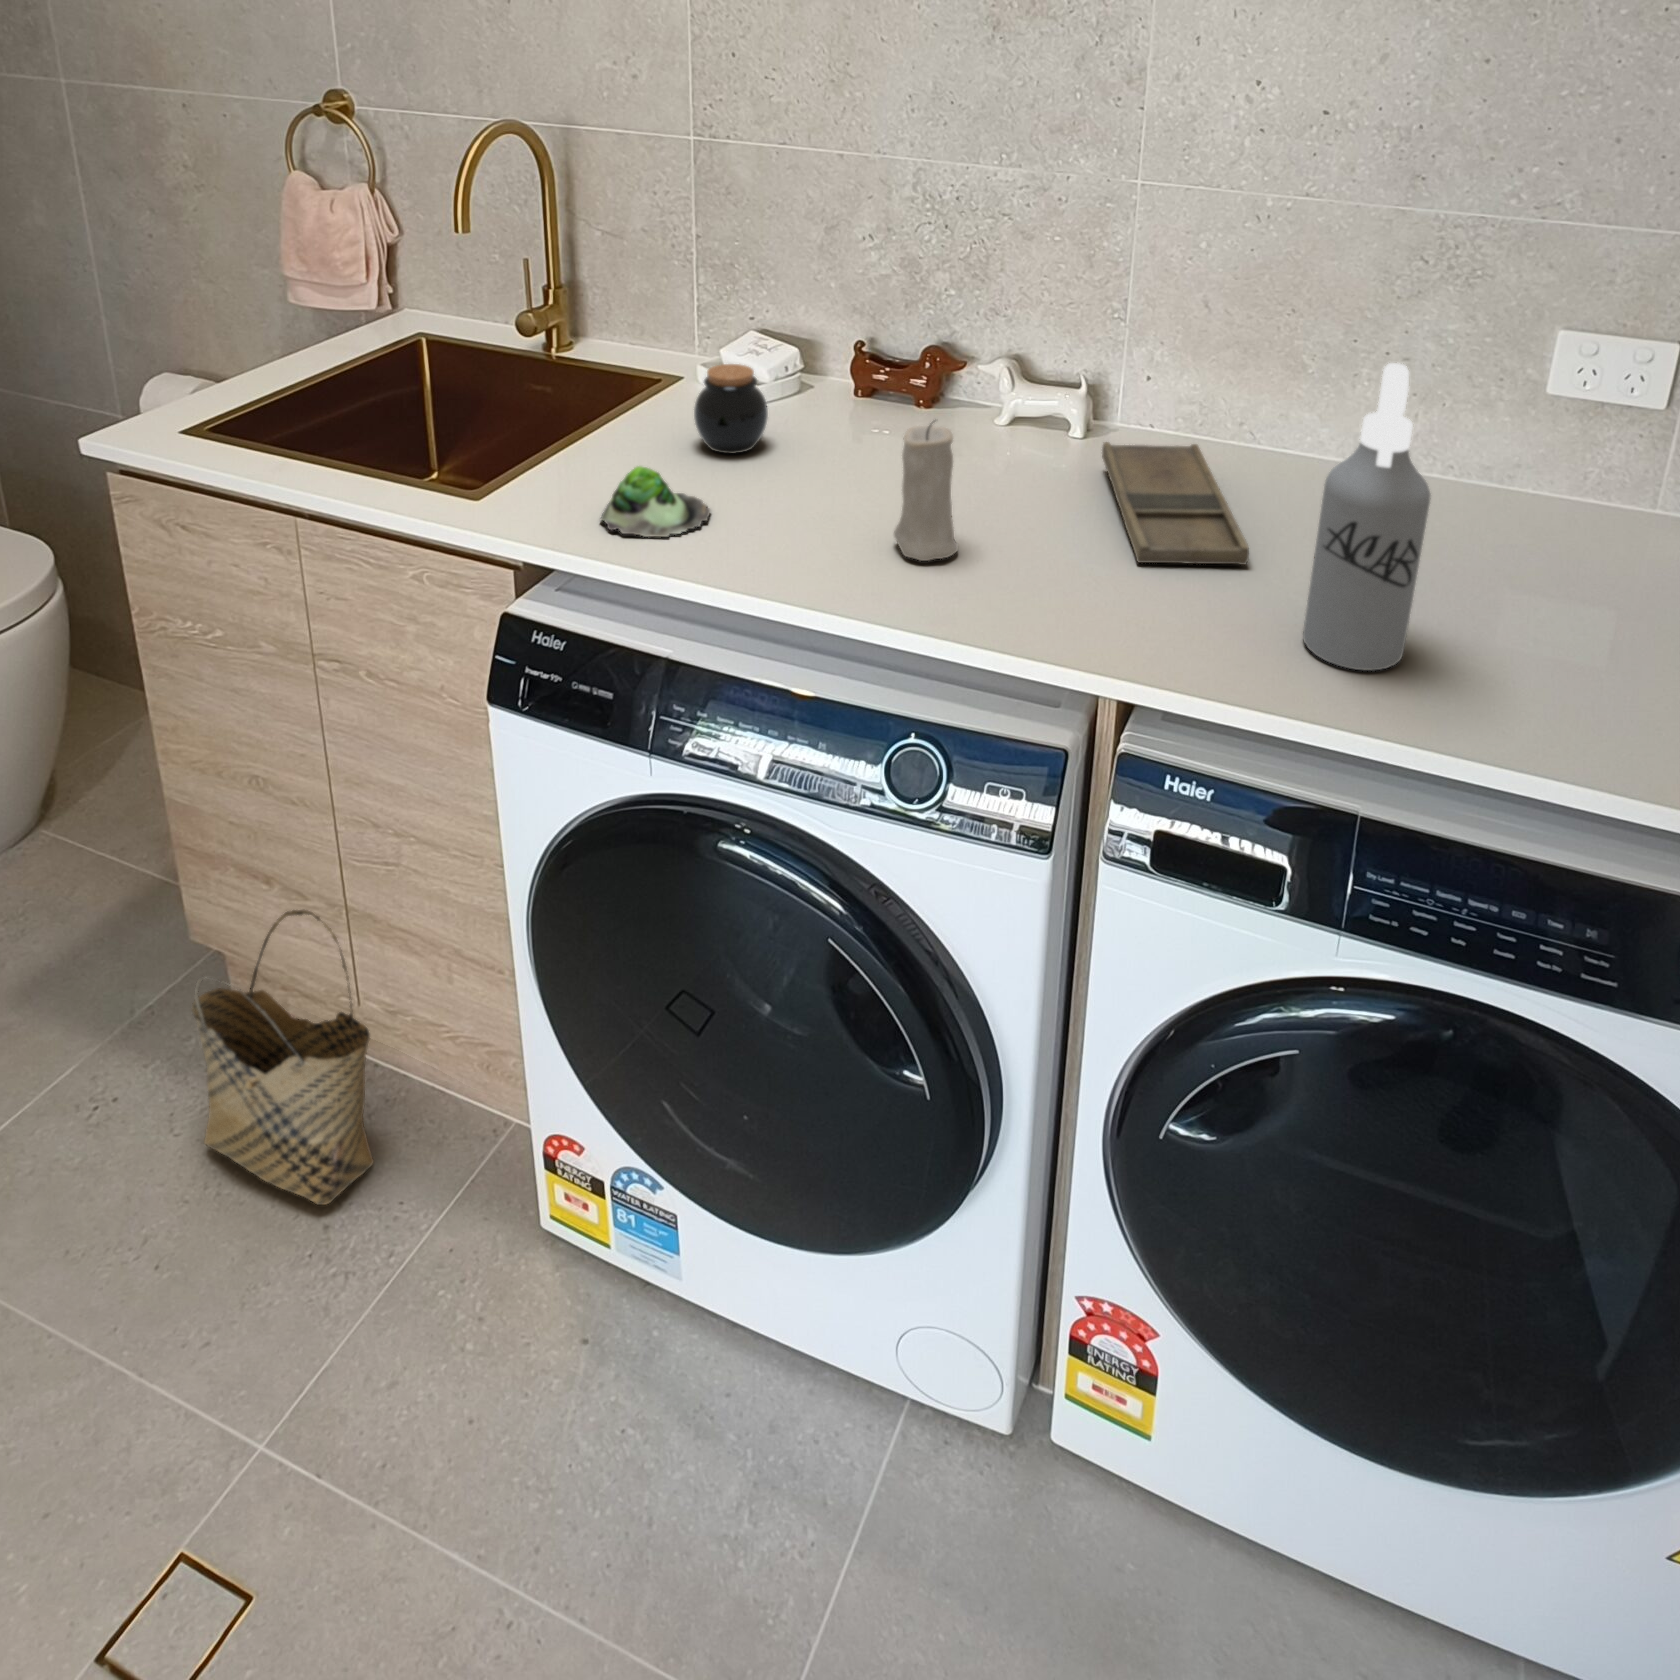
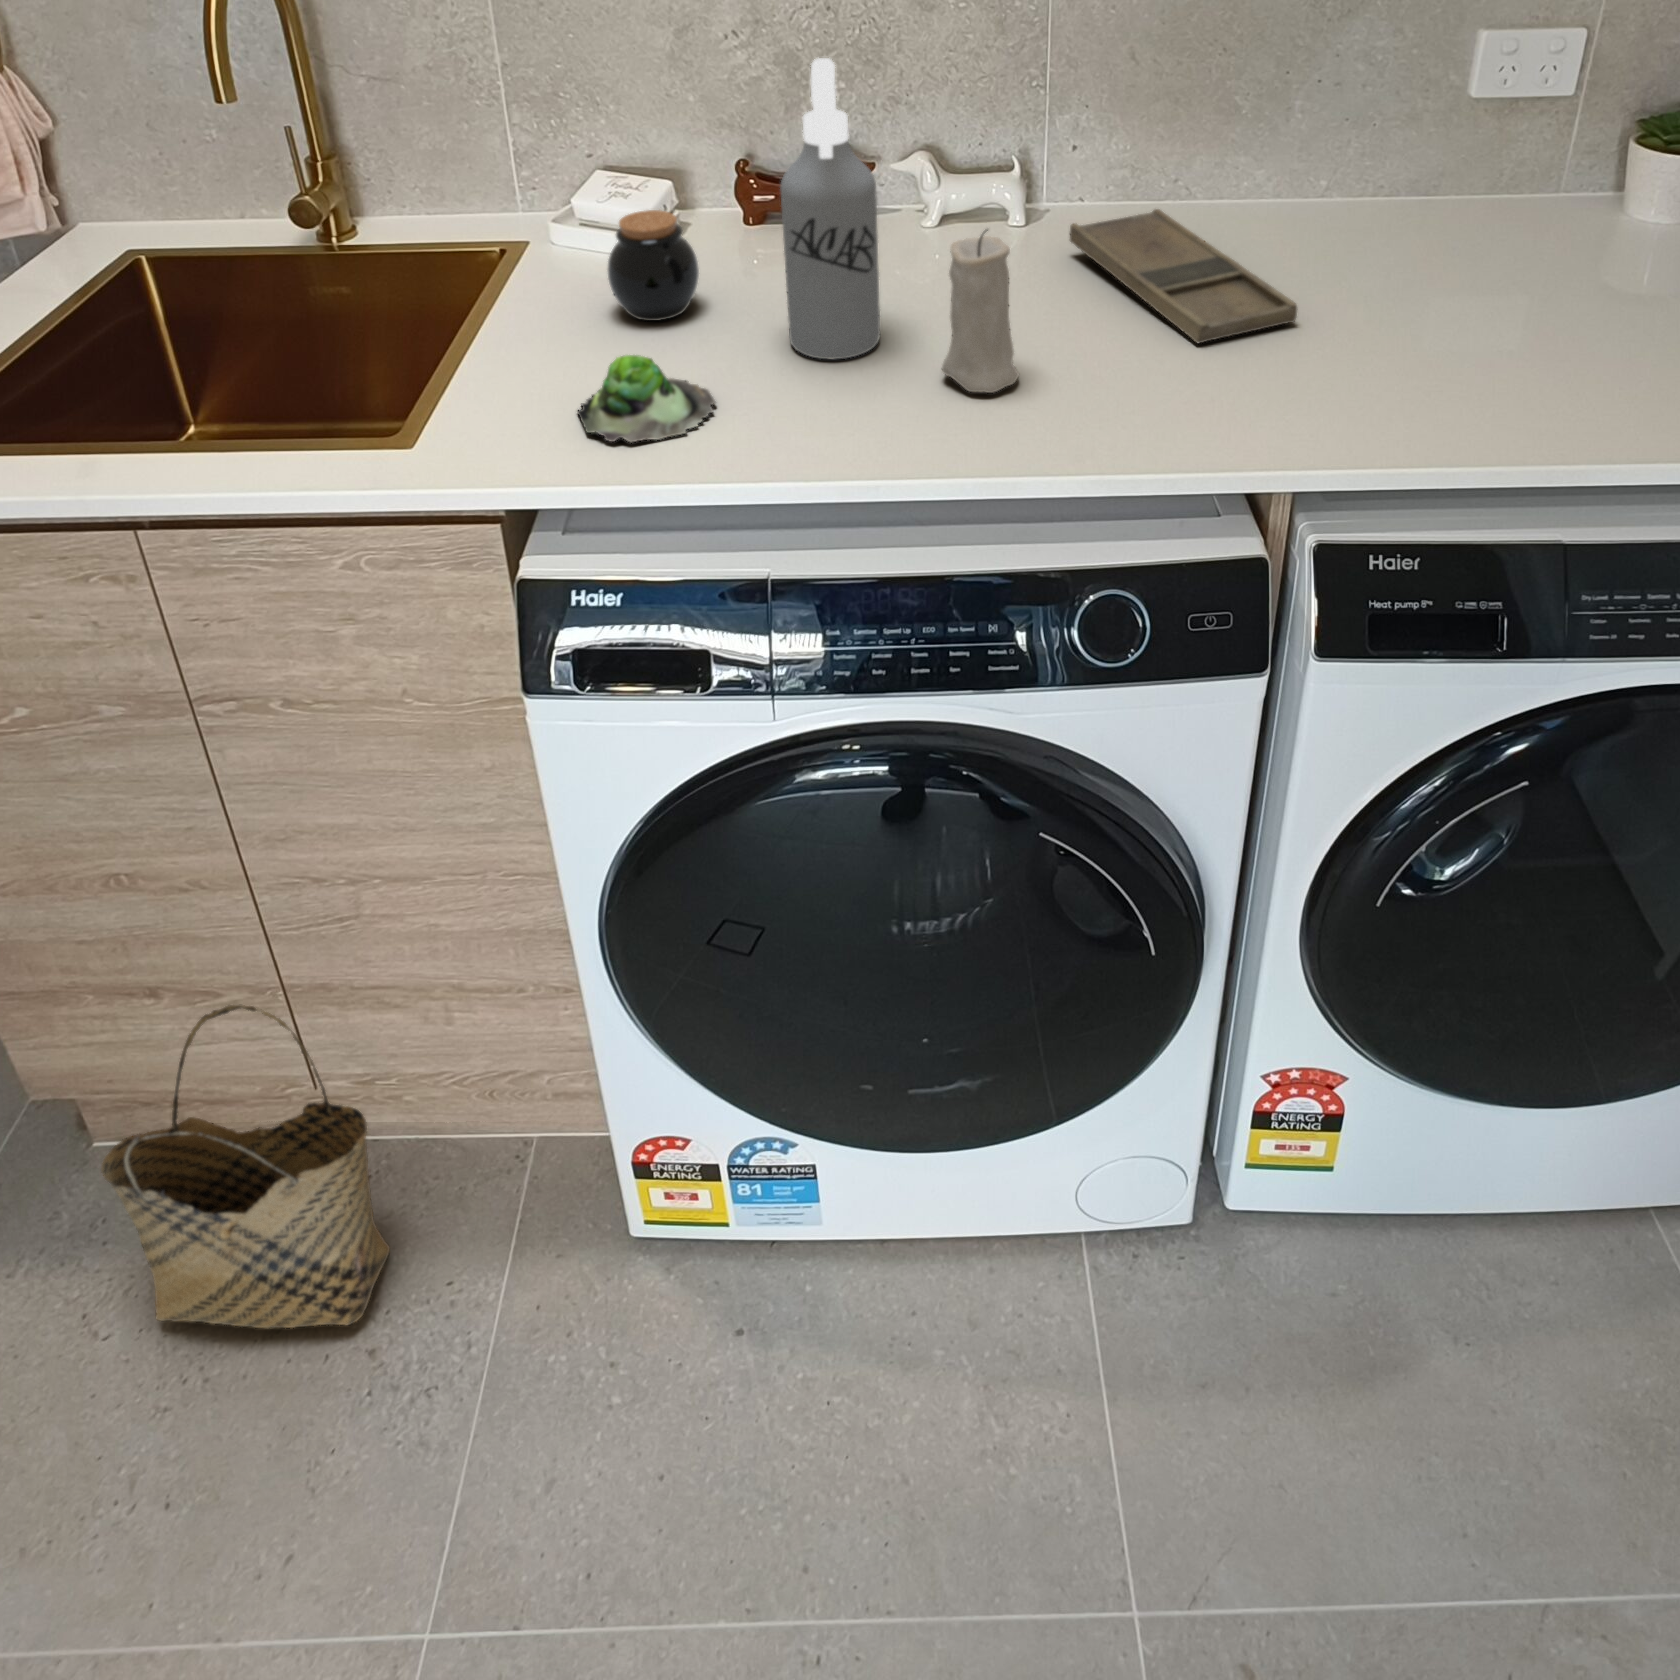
spray bottle: present [1303,363,1431,671] -> present [780,58,880,360]

